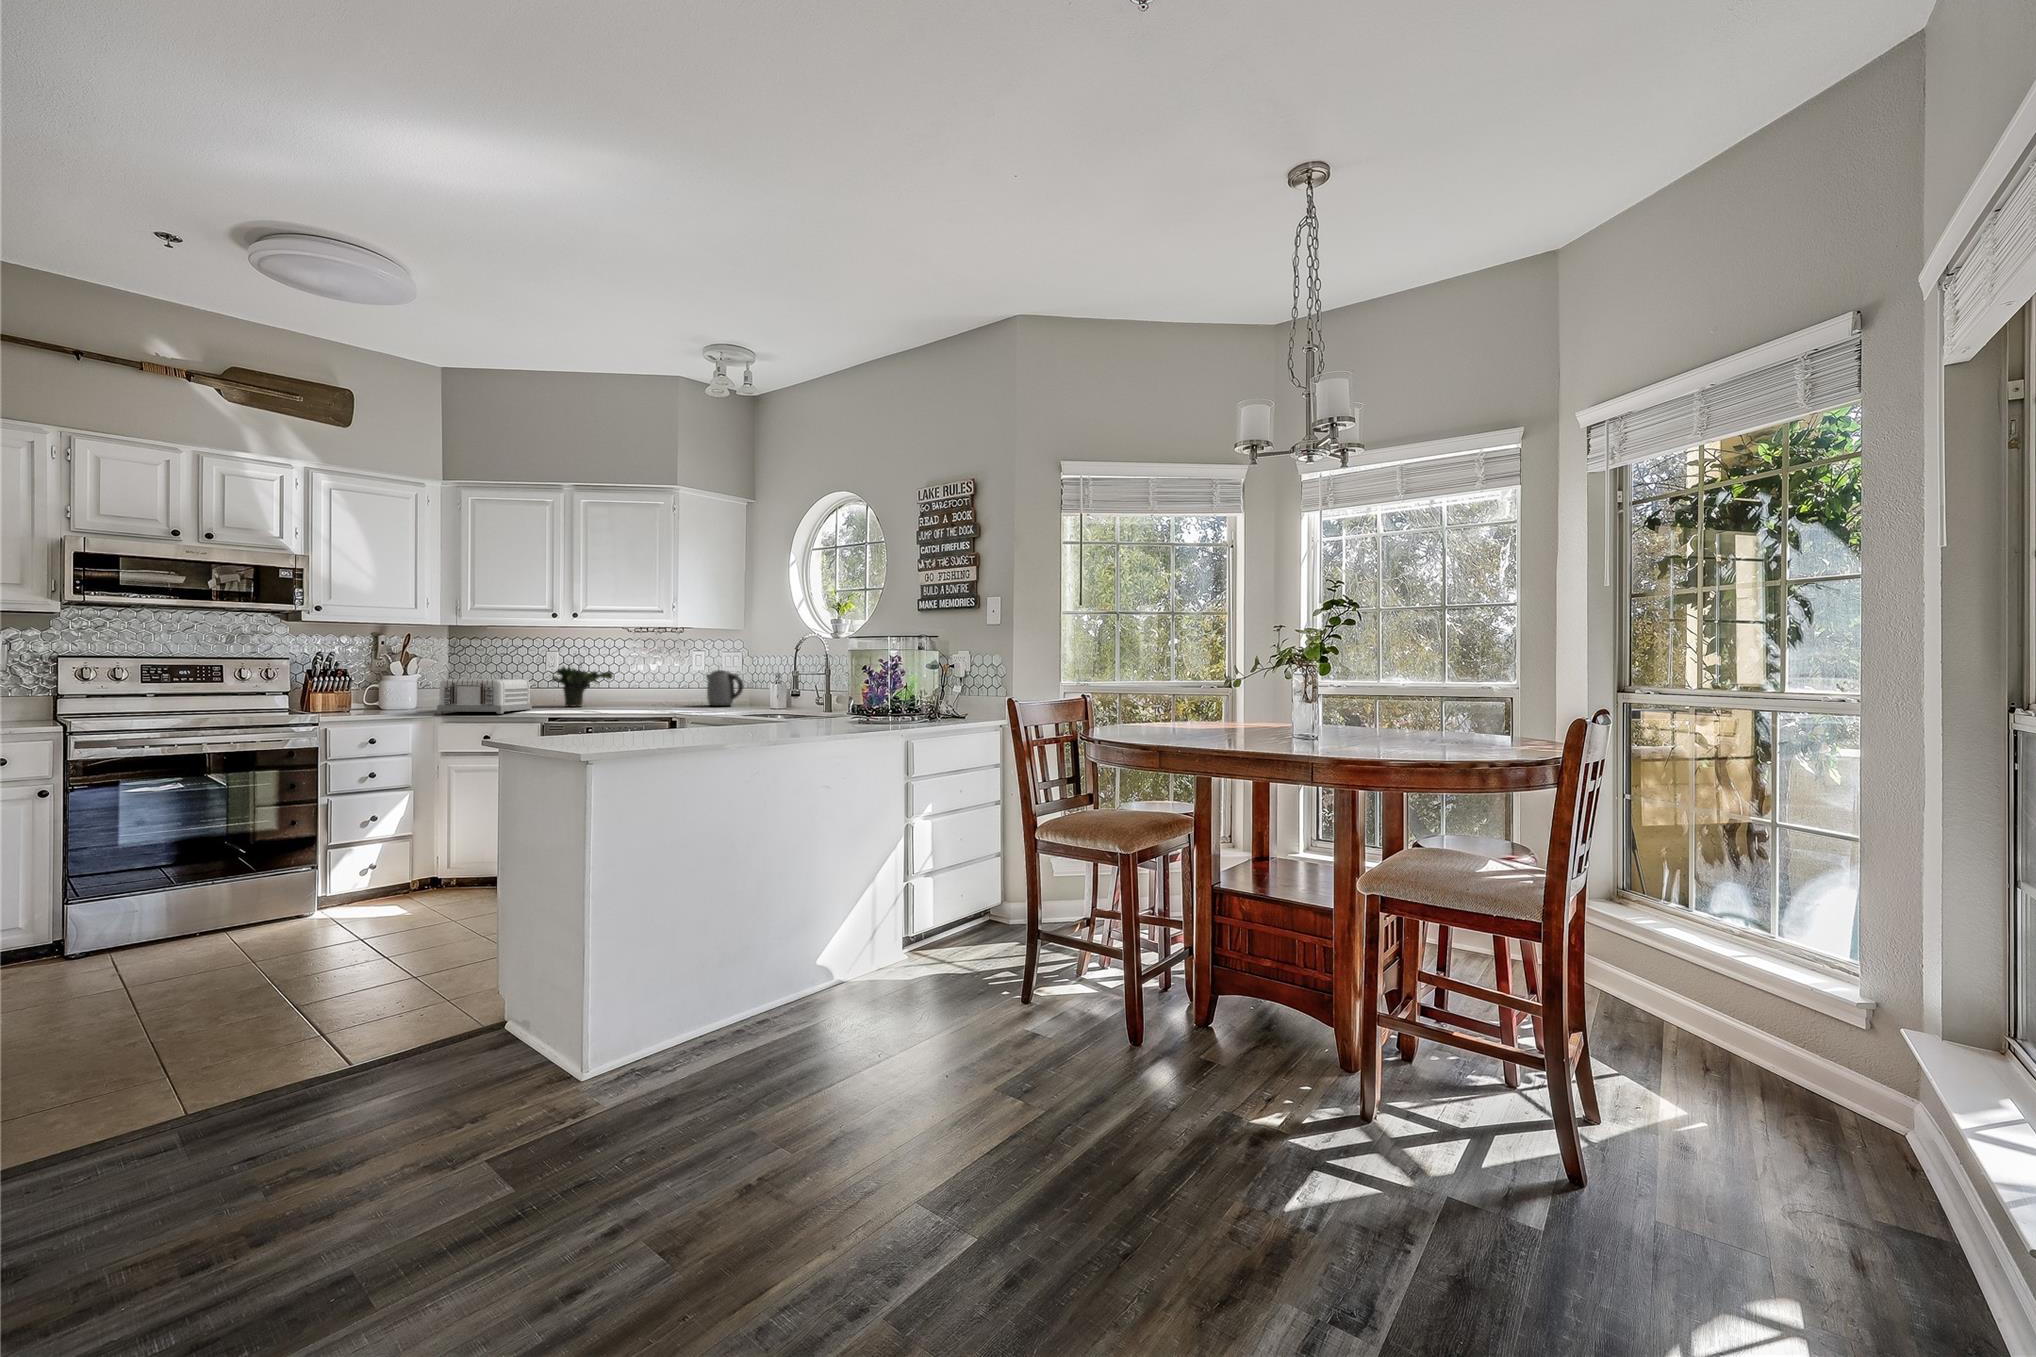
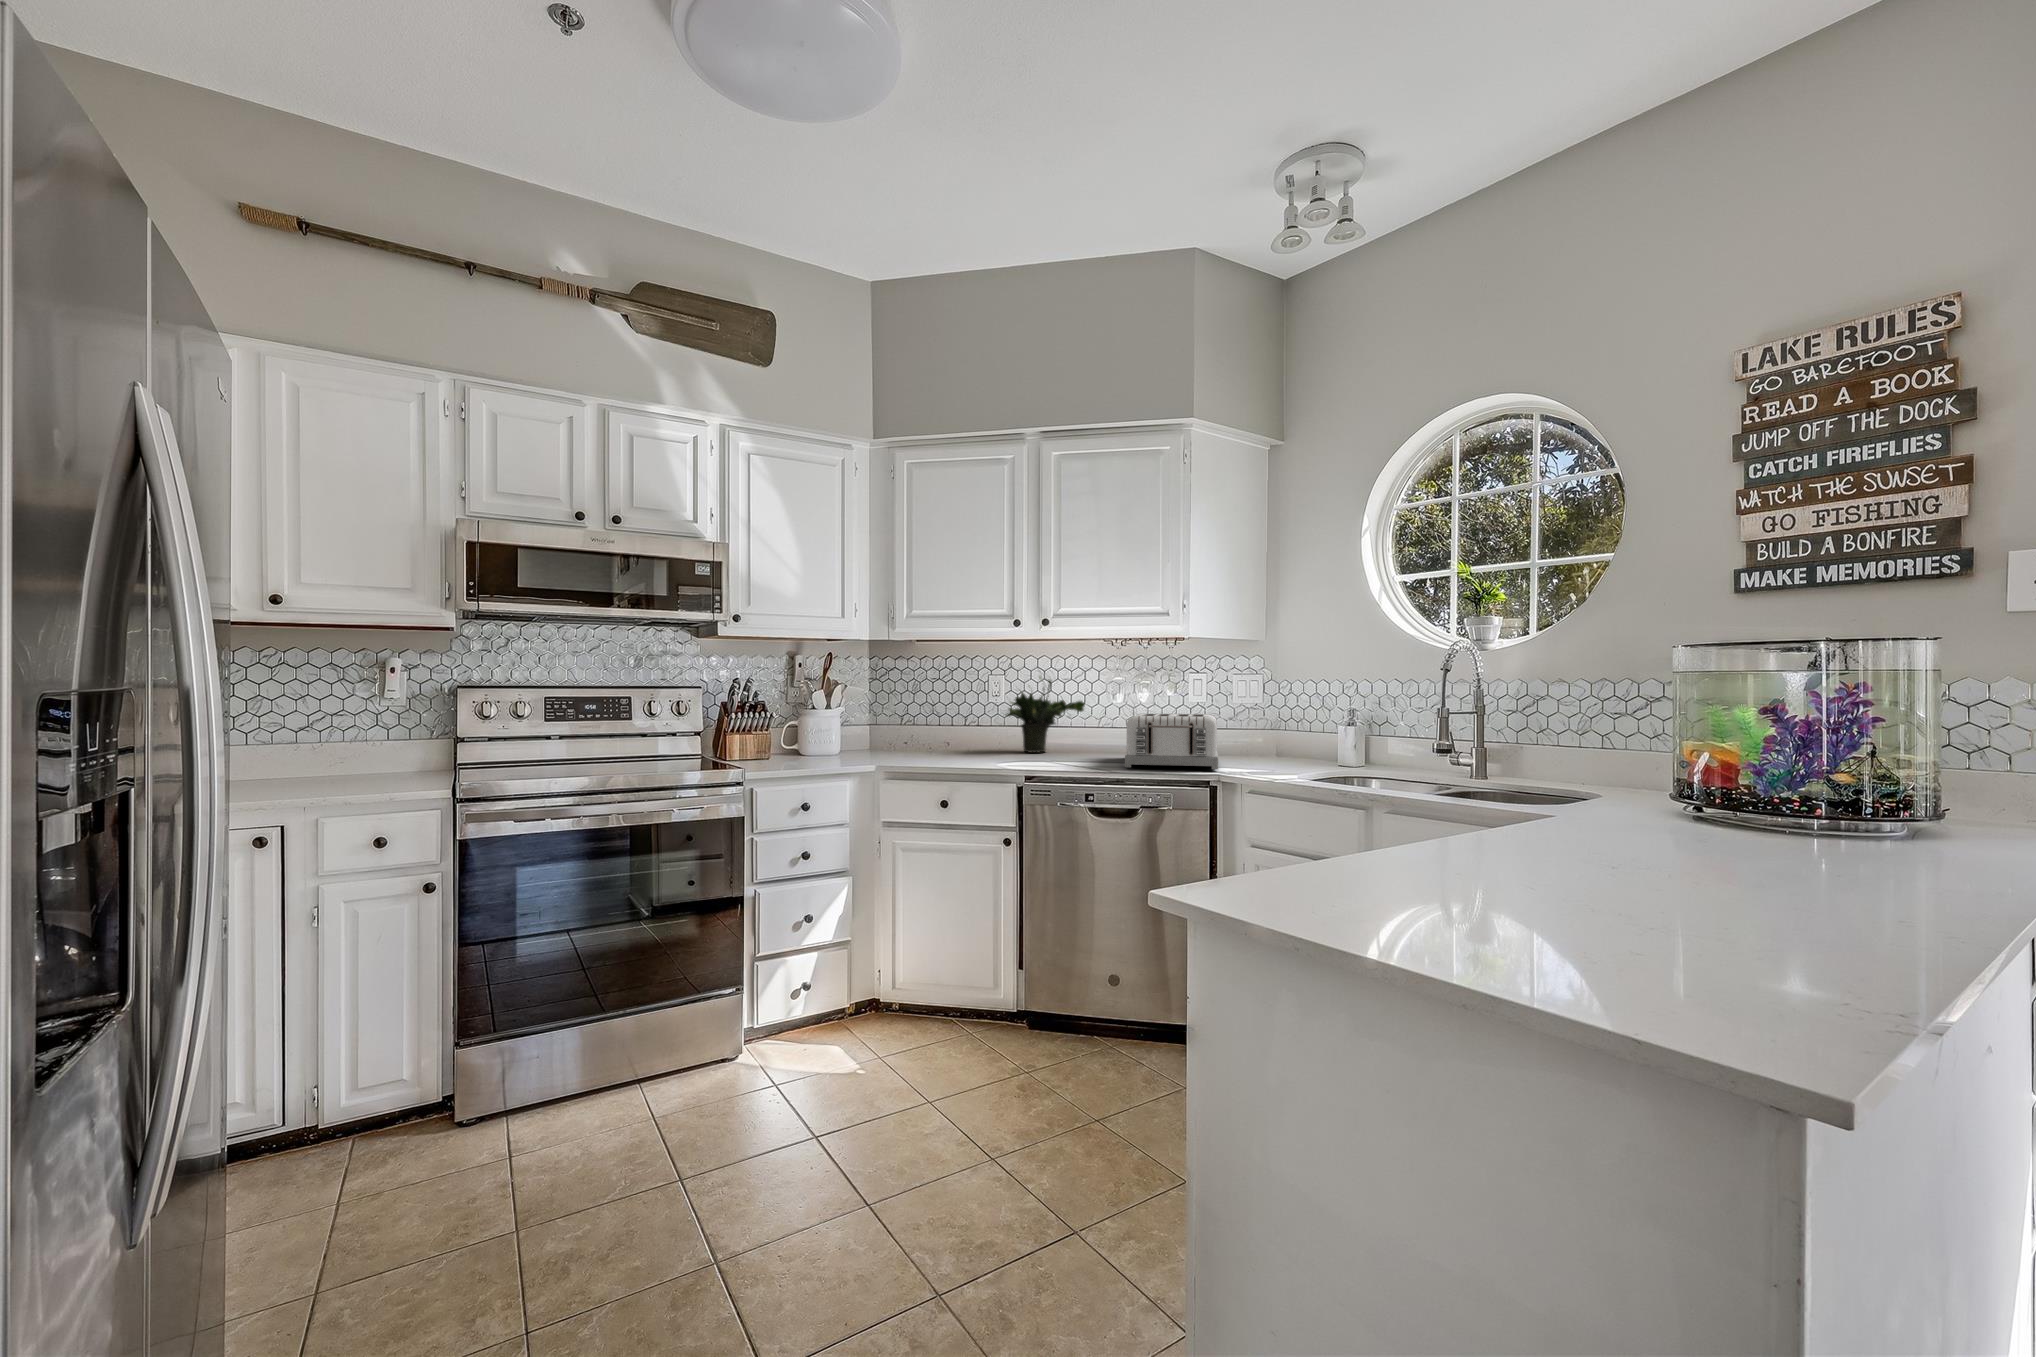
kettle: present [706,670,743,706] -> none [1216,698,1275,754]
toaster: present [437,679,532,714] -> present [1125,713,1218,769]

